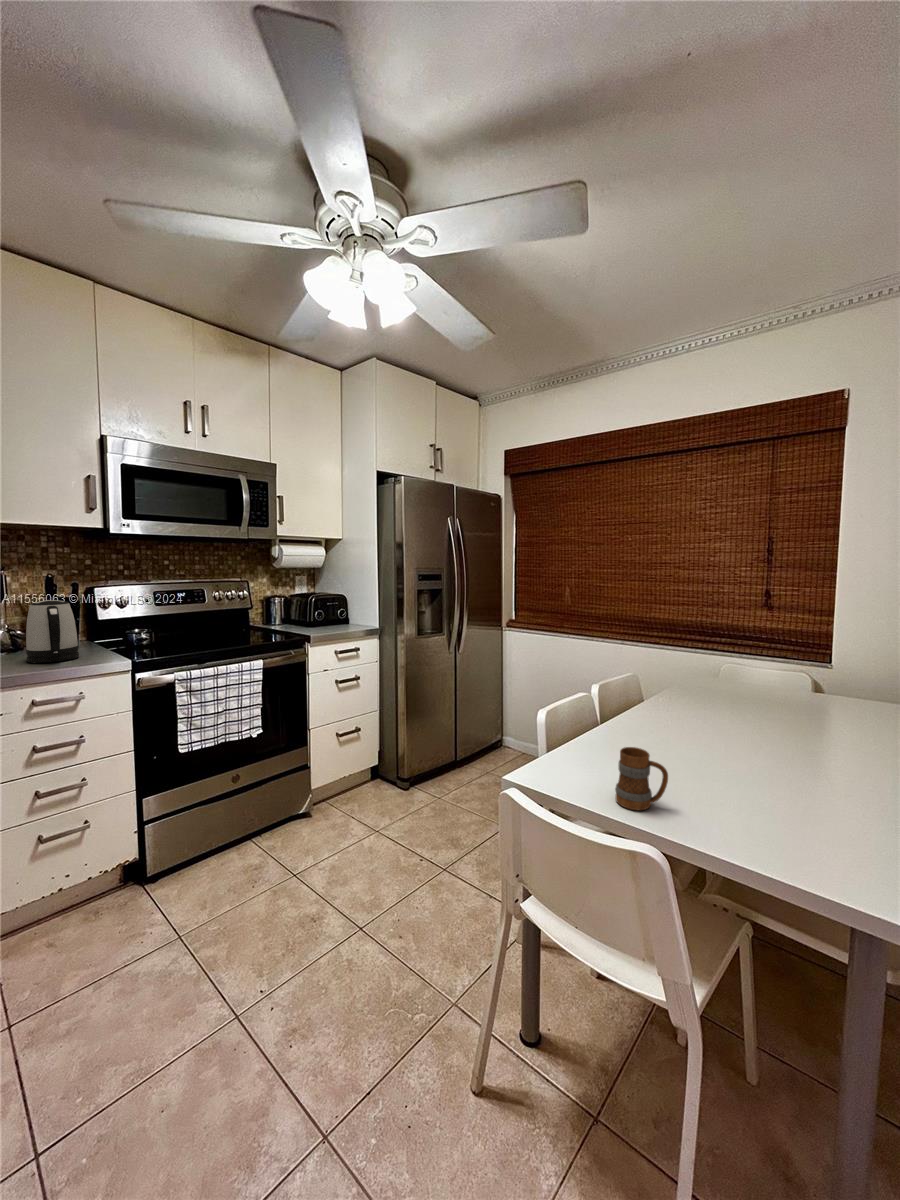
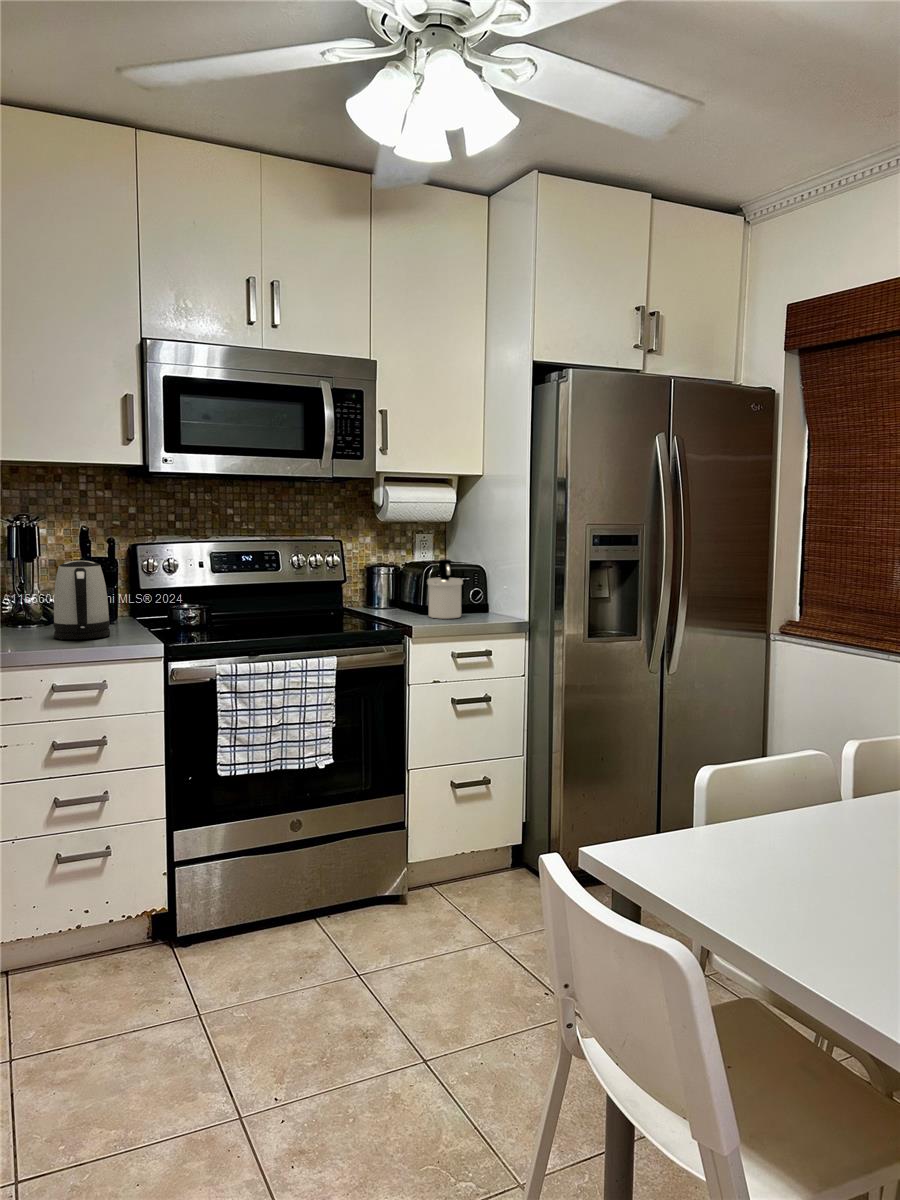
soap dispenser: none [313,592,336,629] -> present [427,559,463,619]
mug: present [615,747,668,810] -> none [732,822,814,923]

